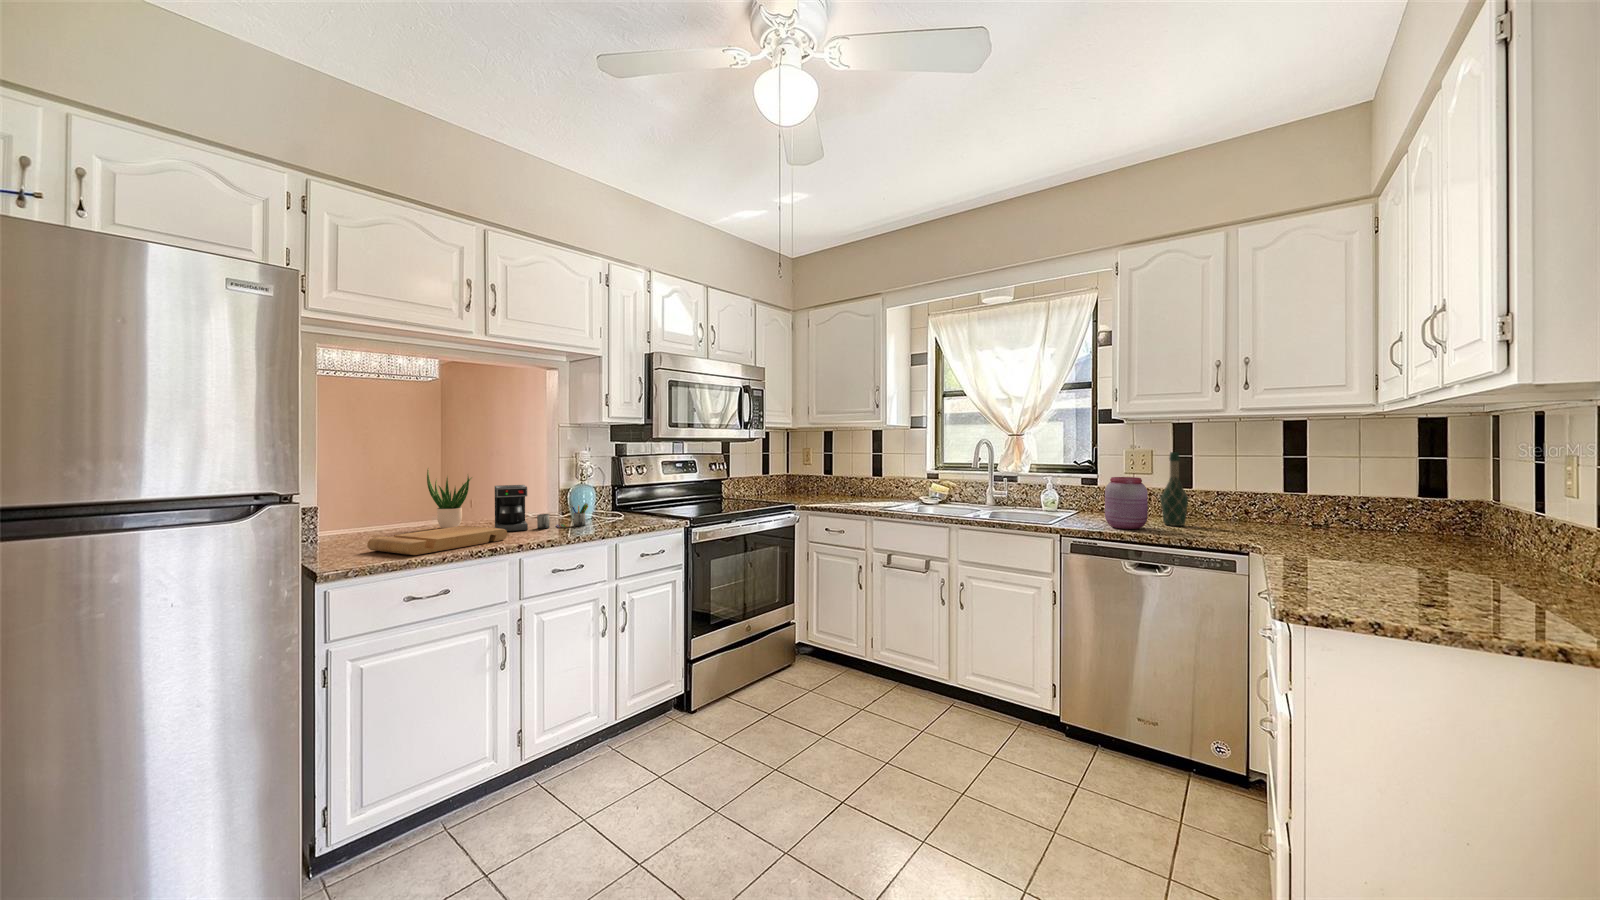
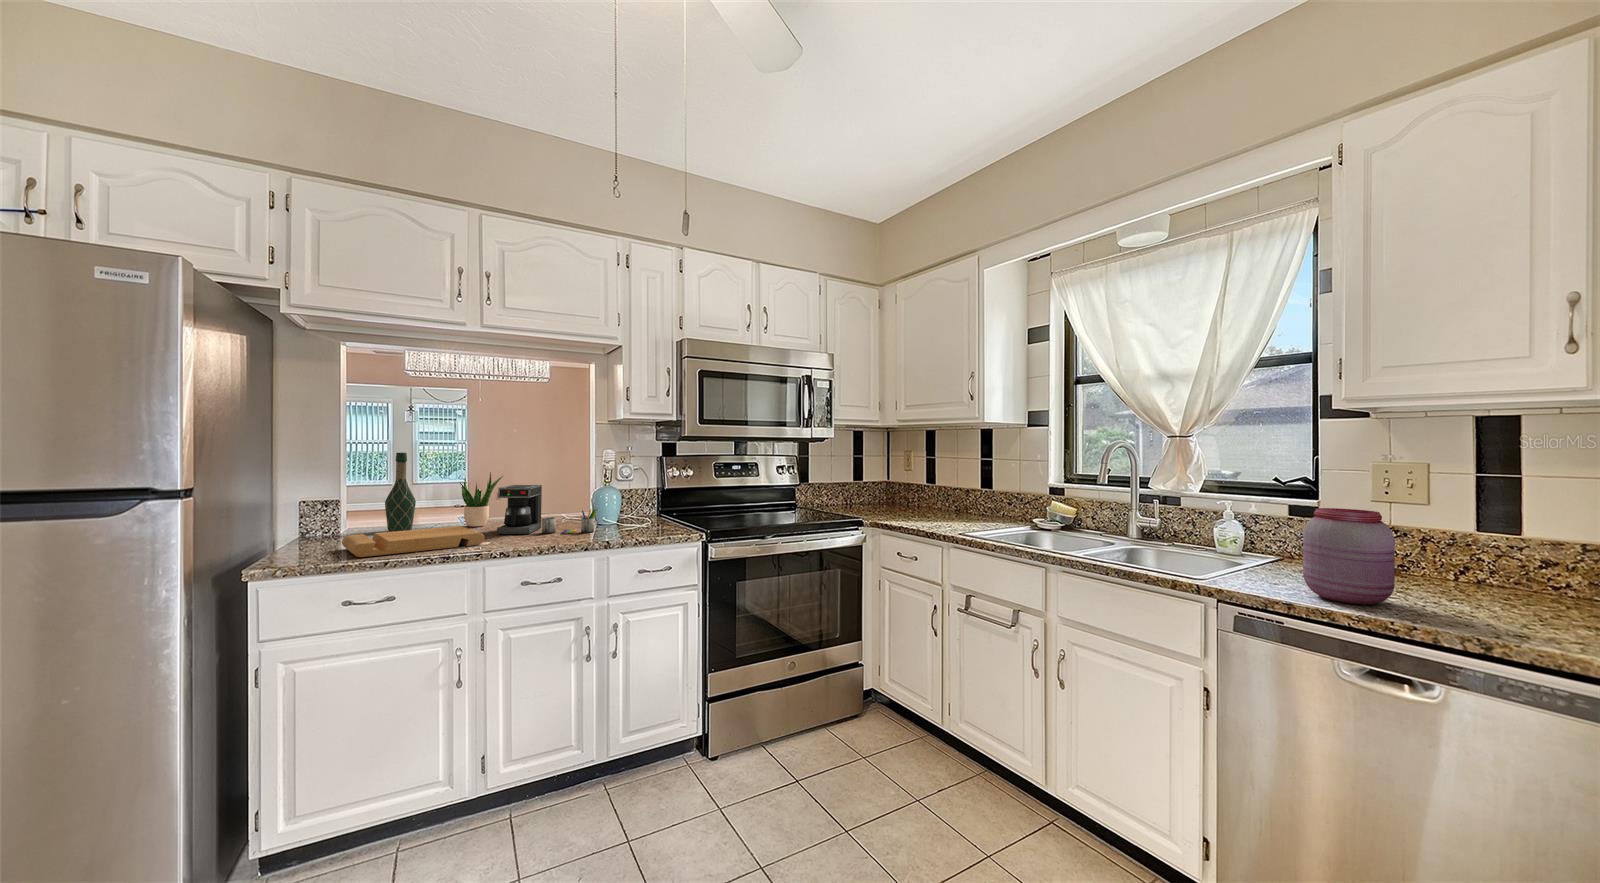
wine bottle: present [1161,452,1188,526] -> present [385,453,416,532]

